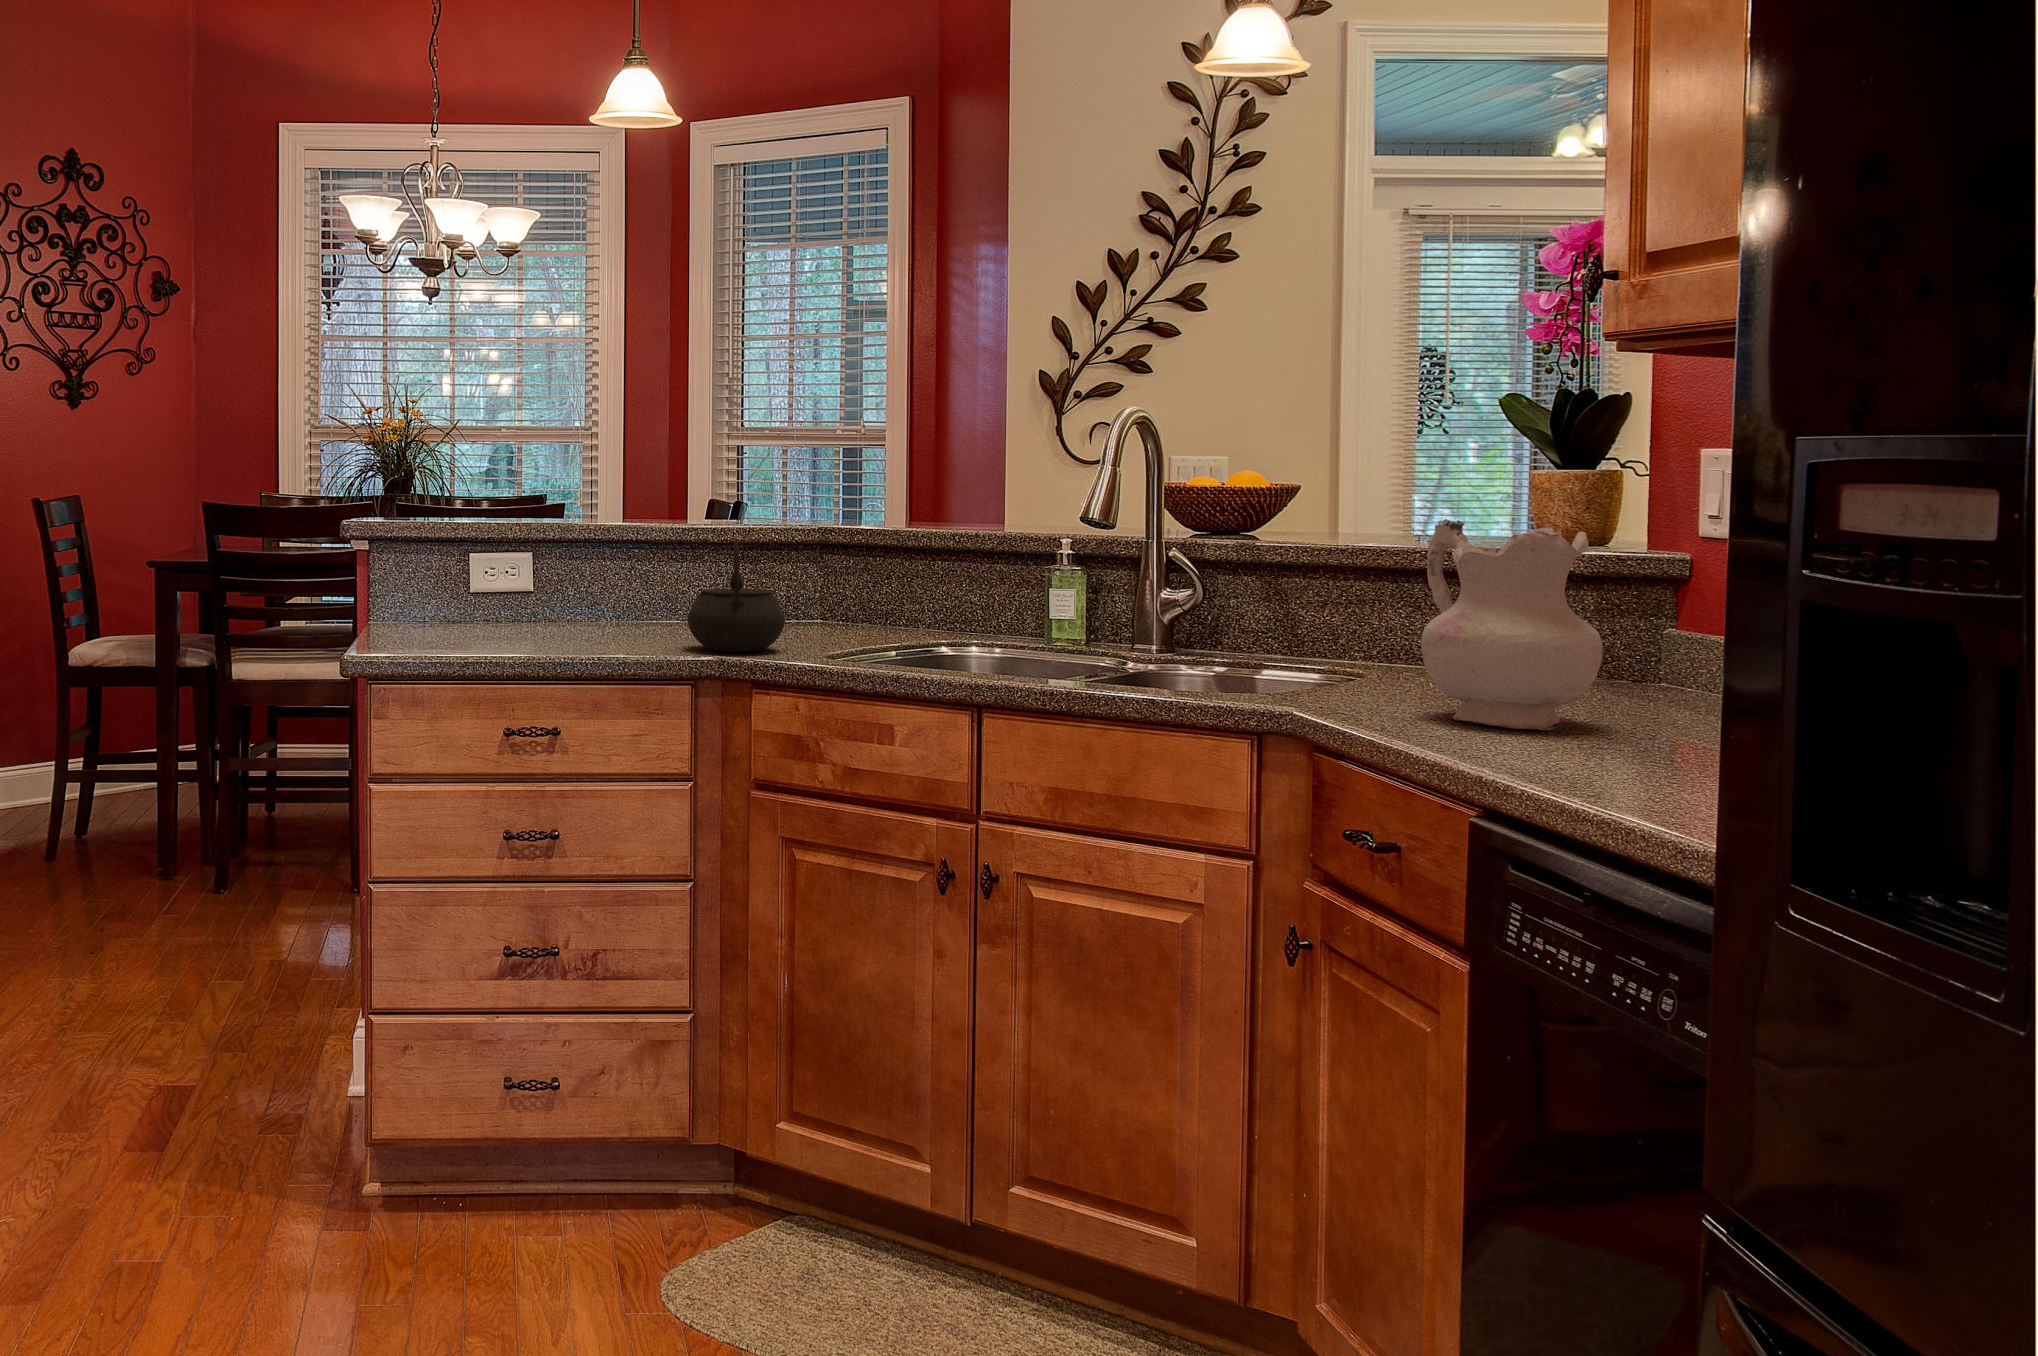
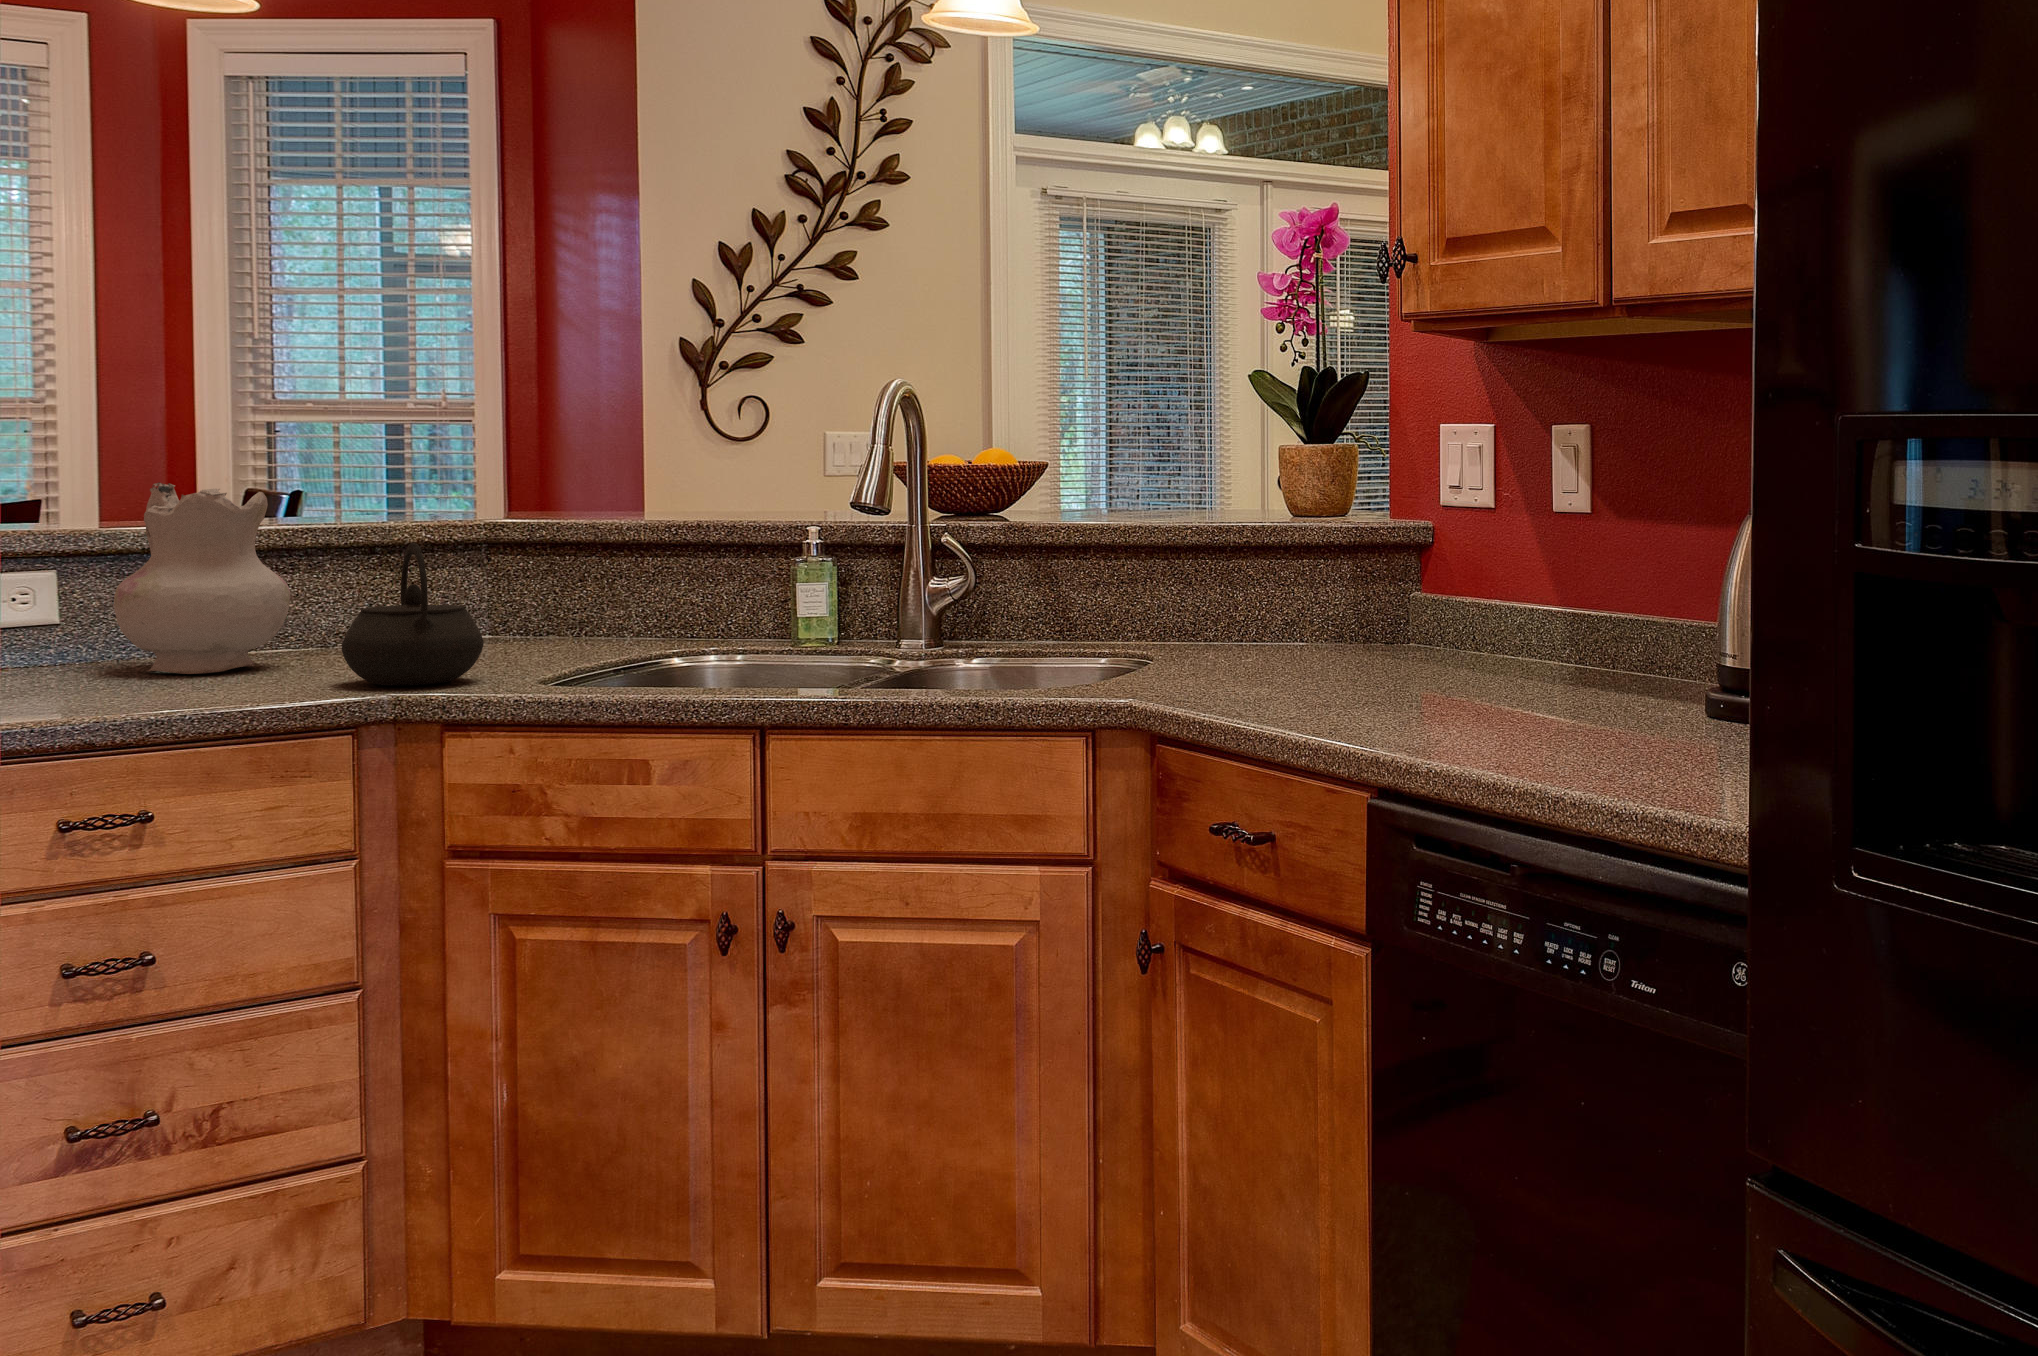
ceramic pitcher: present [1421,519,1602,729] -> present [114,482,290,674]

